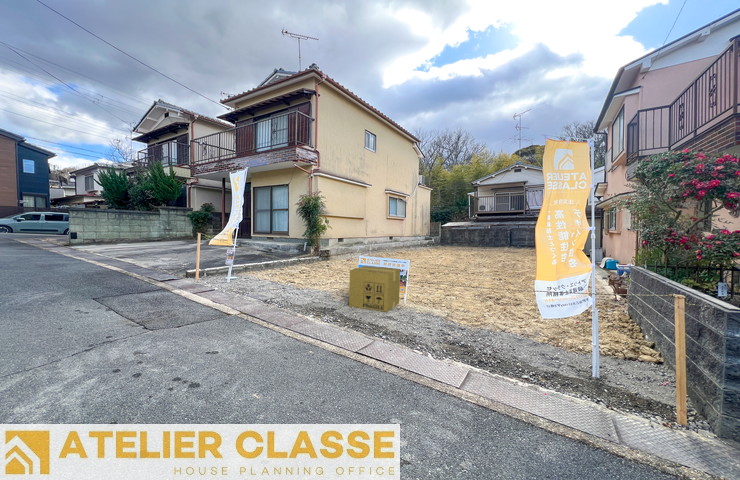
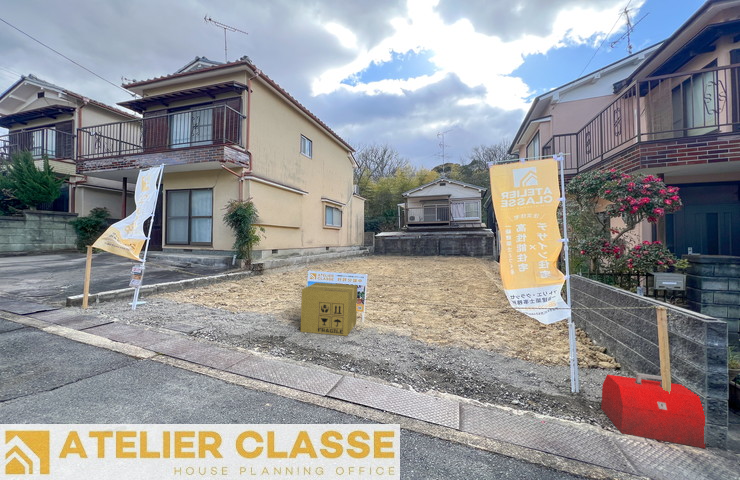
toolbox: none [607,355,705,430] -> present [601,373,706,448]

